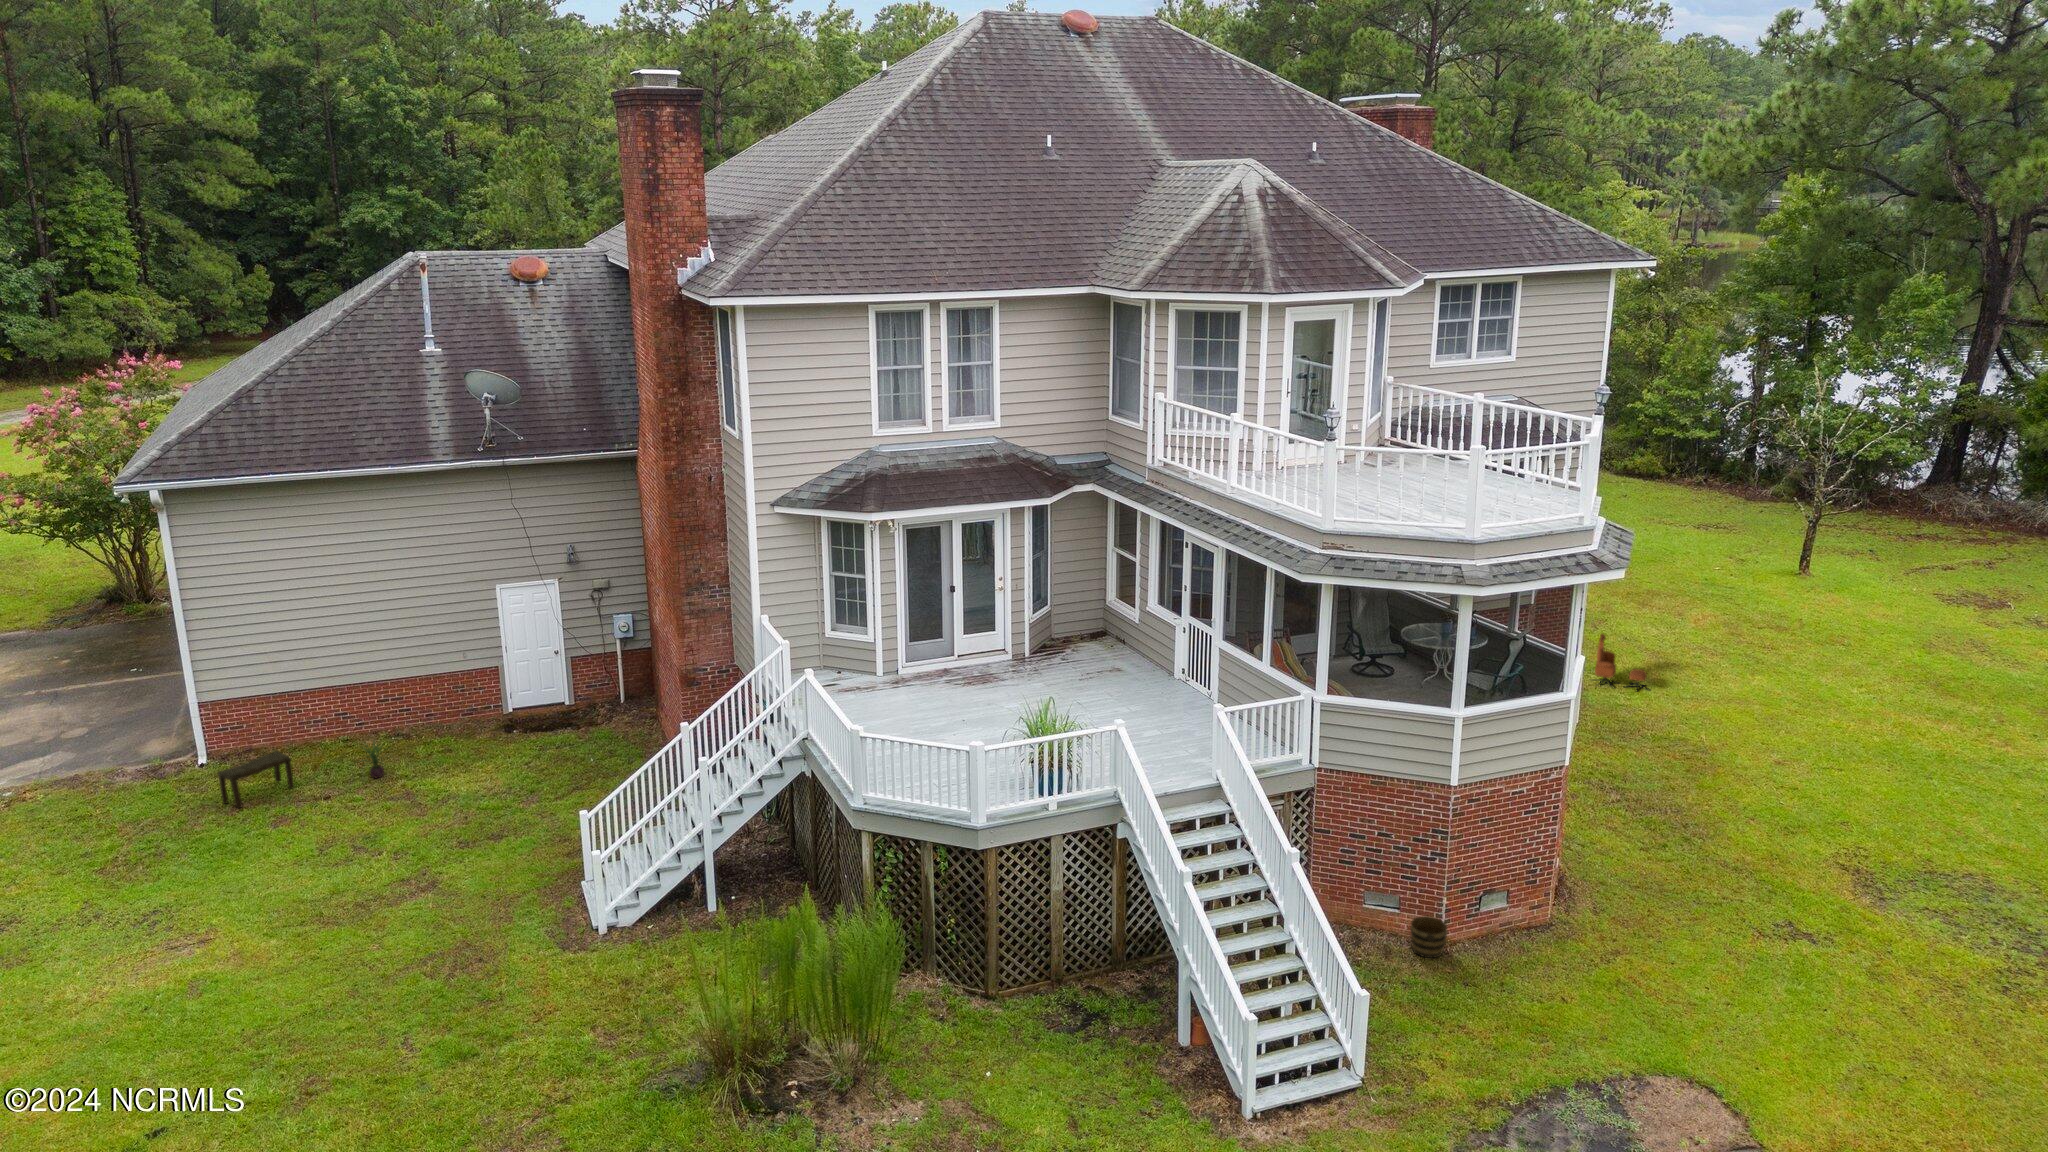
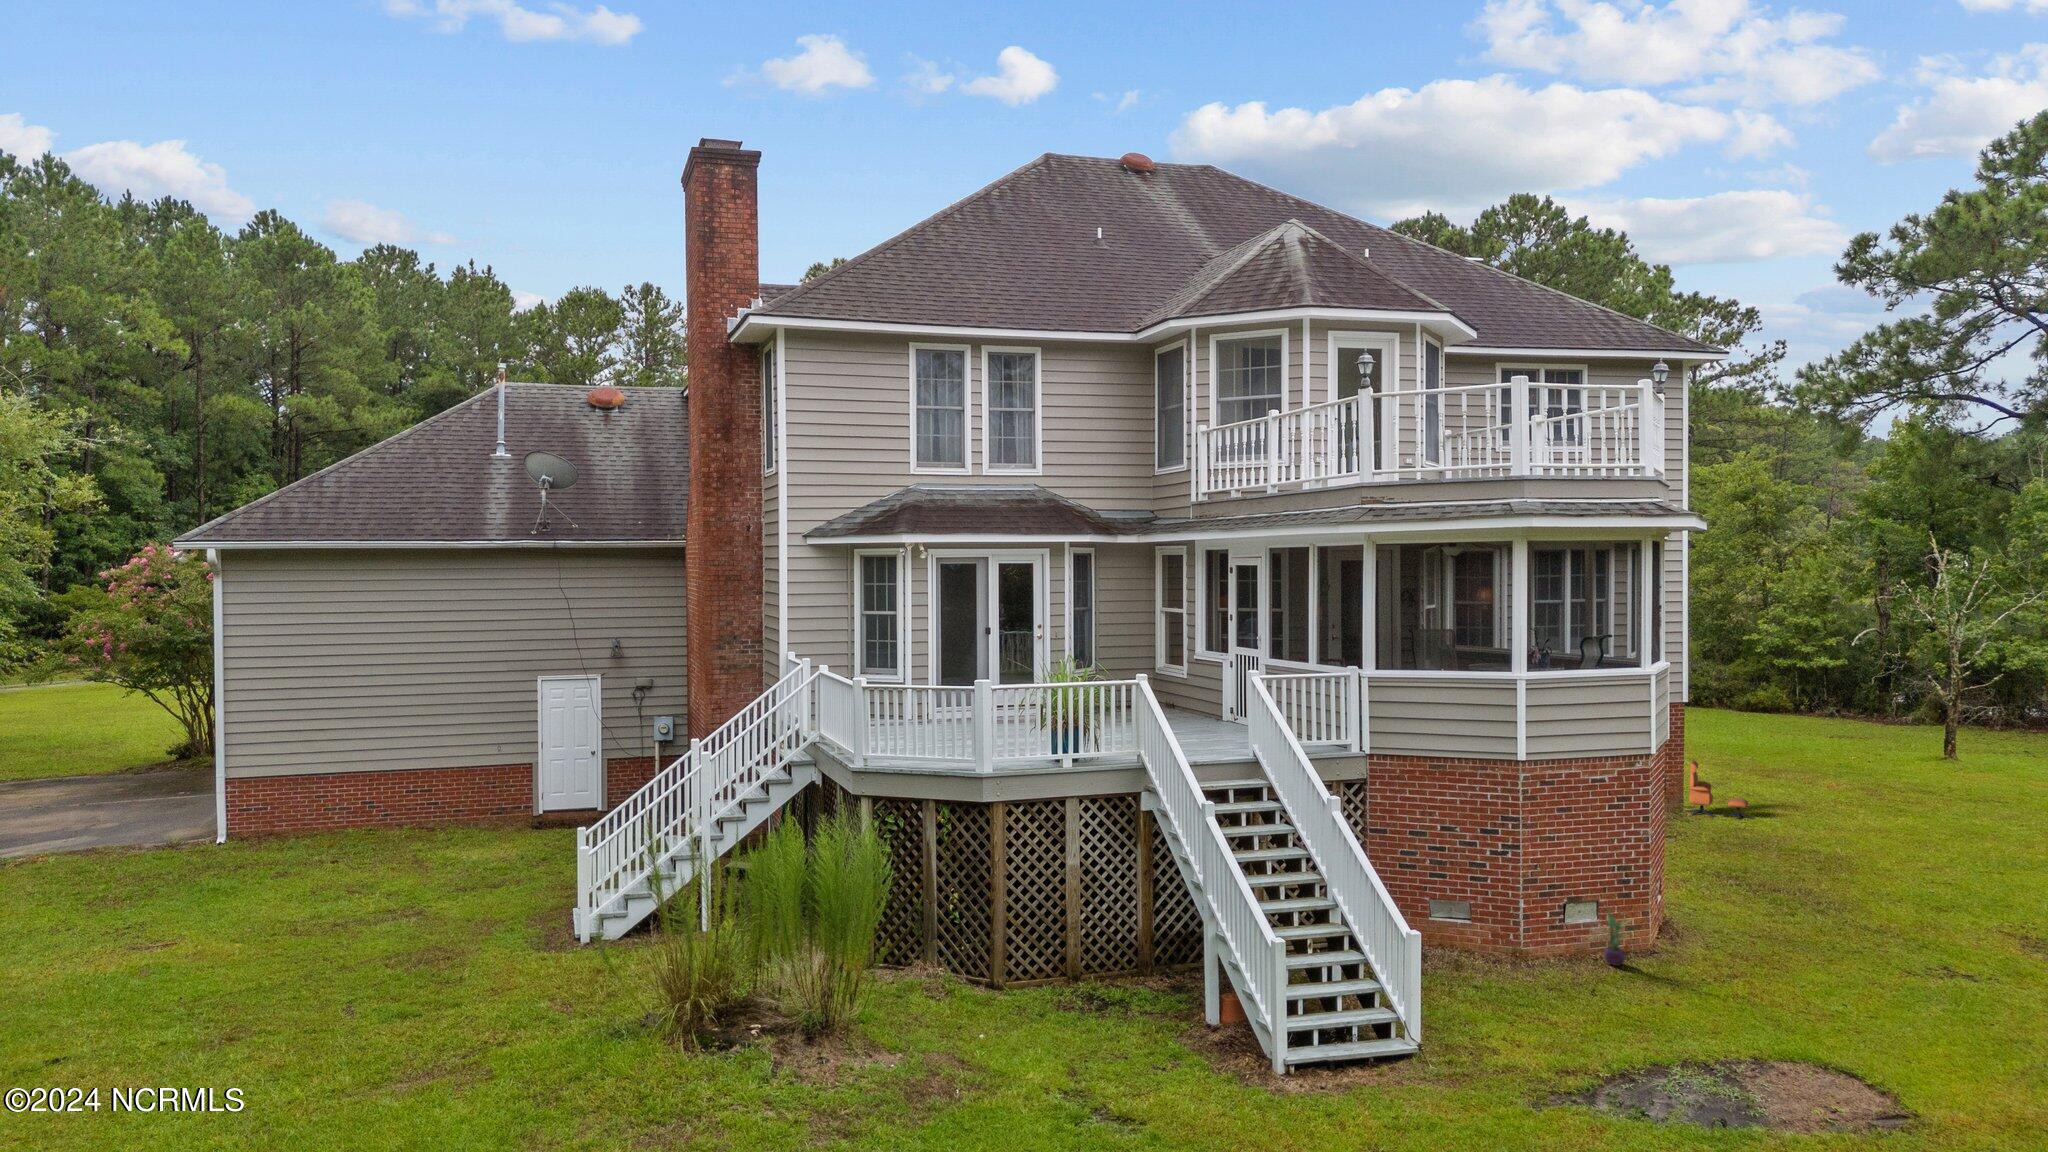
decorative plant: present [359,741,384,778] -> present [1590,907,1632,966]
bench: present [218,751,294,808] -> none [277,798,352,843]
bucket: present [1410,916,1448,958] -> none [1483,926,1528,969]

